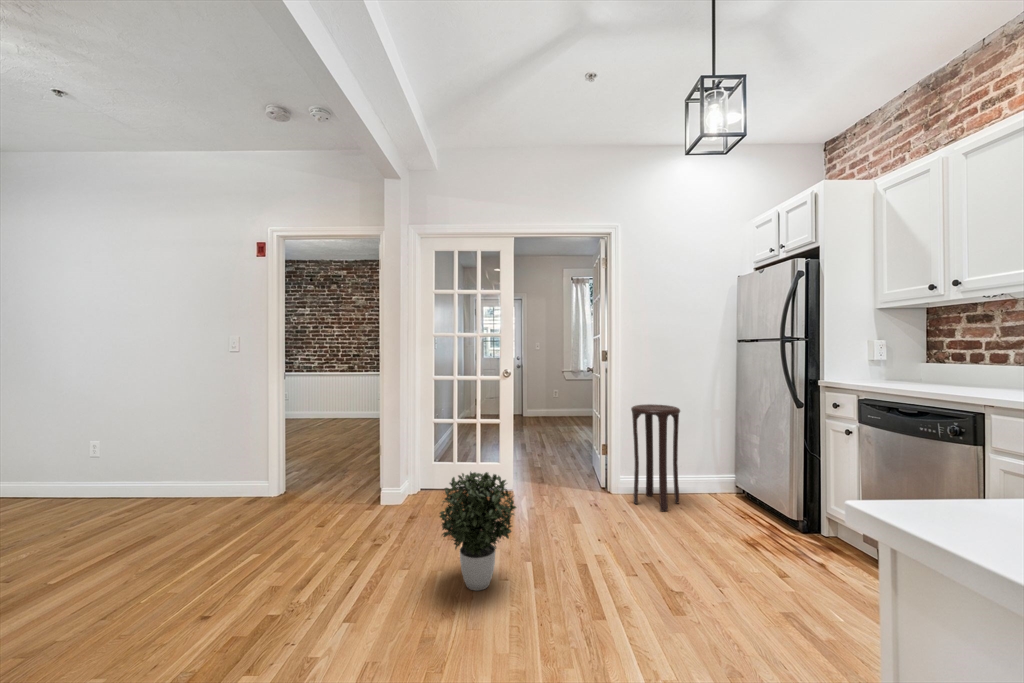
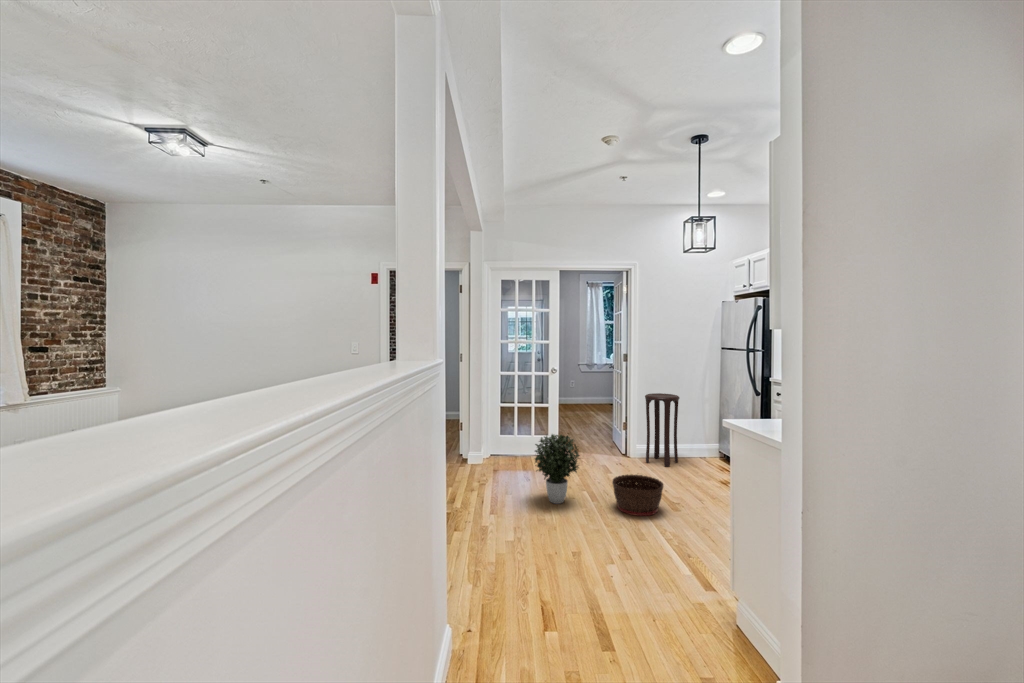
basket: none [566,539,653,624] -> present [612,475,663,516]

